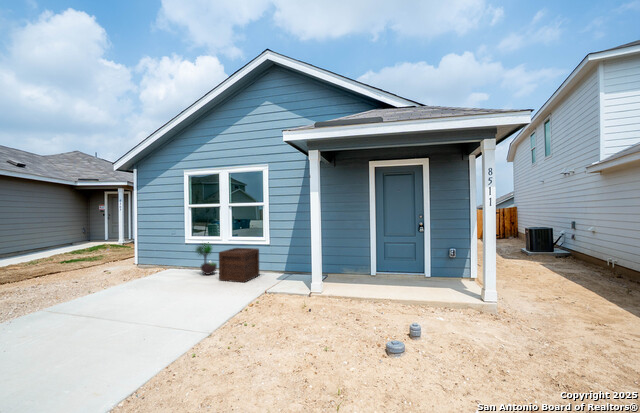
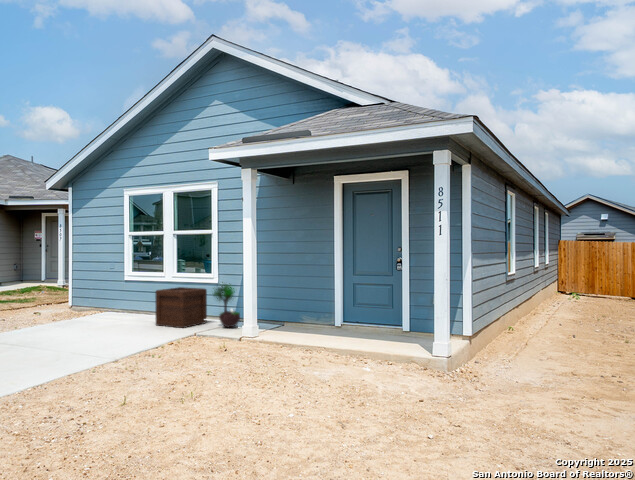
potted tree: present [196,242,217,275] -> present [213,282,240,327]

